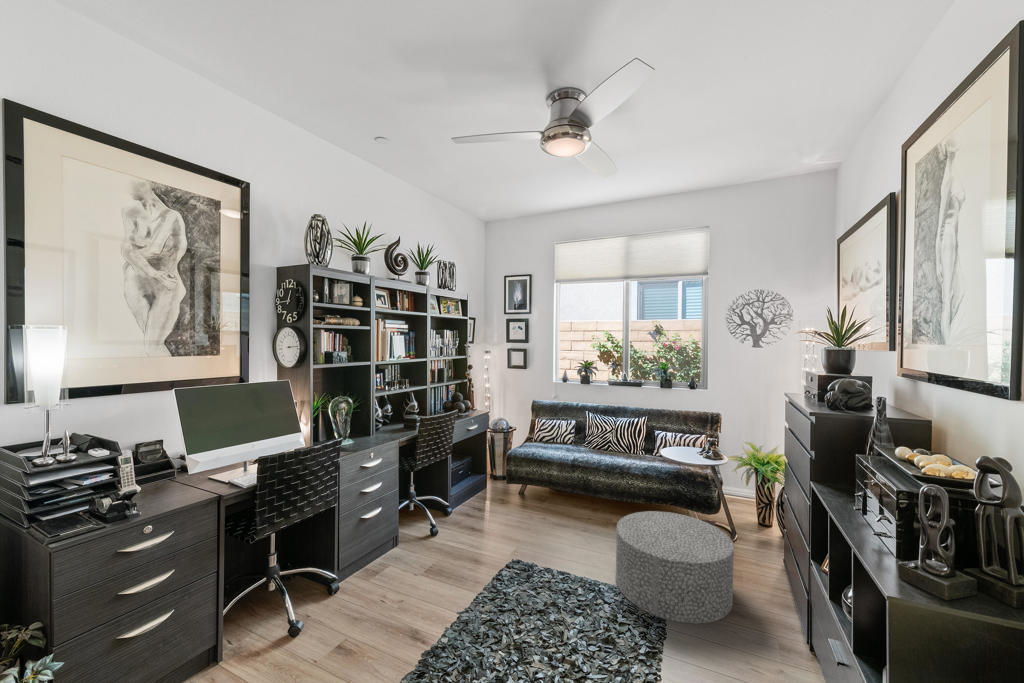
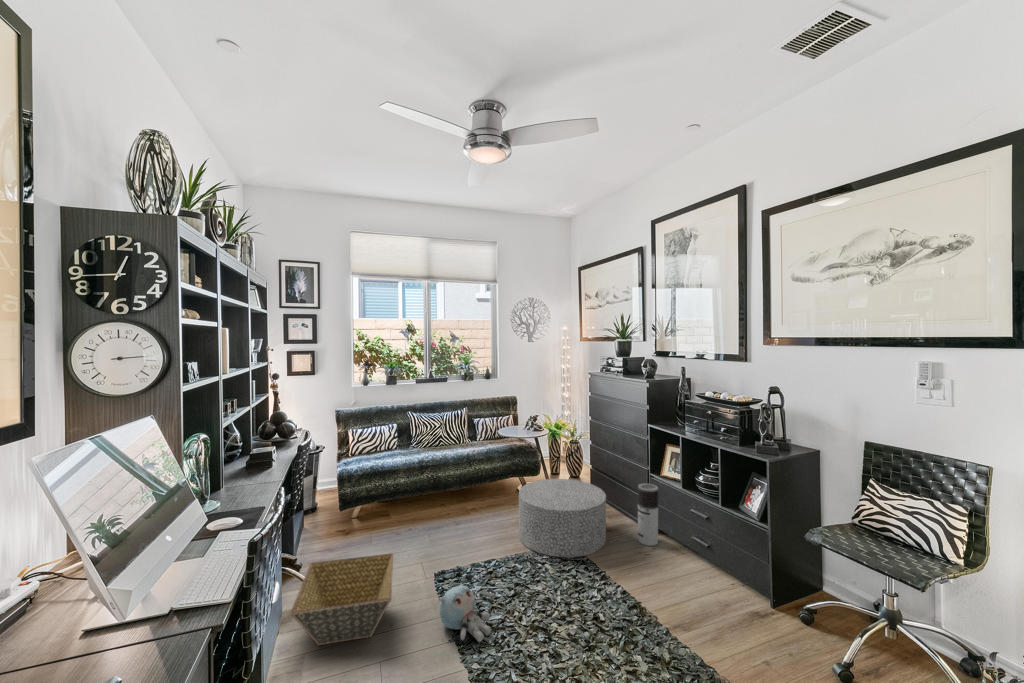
basket: none [367,508,467,580] -> present [291,553,393,645]
air purifier: none [767,560,805,663] -> present [638,483,658,546]
plush toy: none [453,570,493,628] -> present [439,584,491,642]

